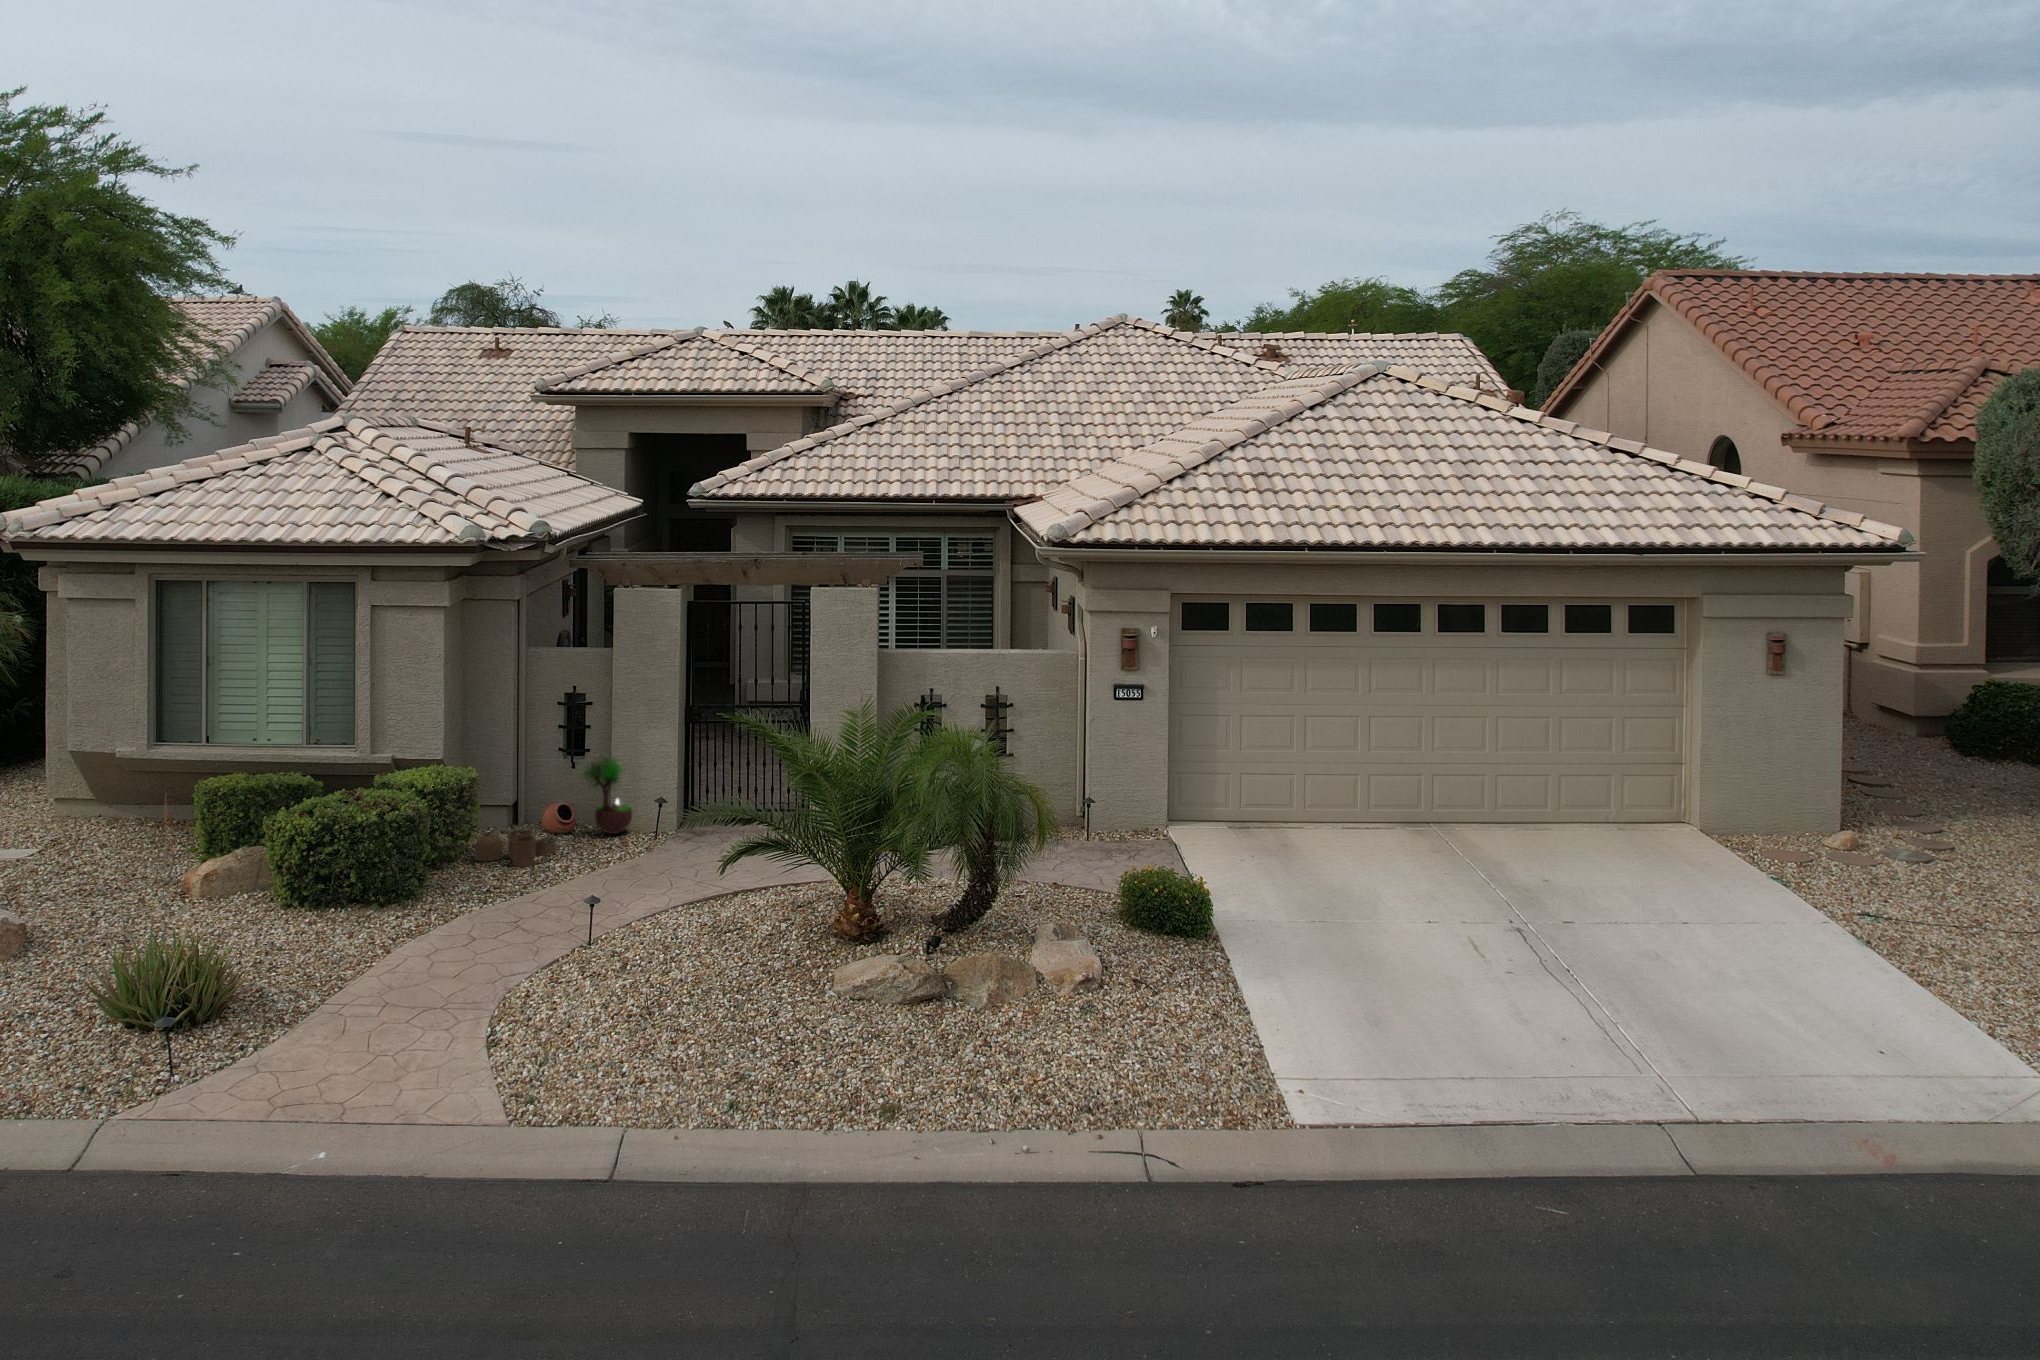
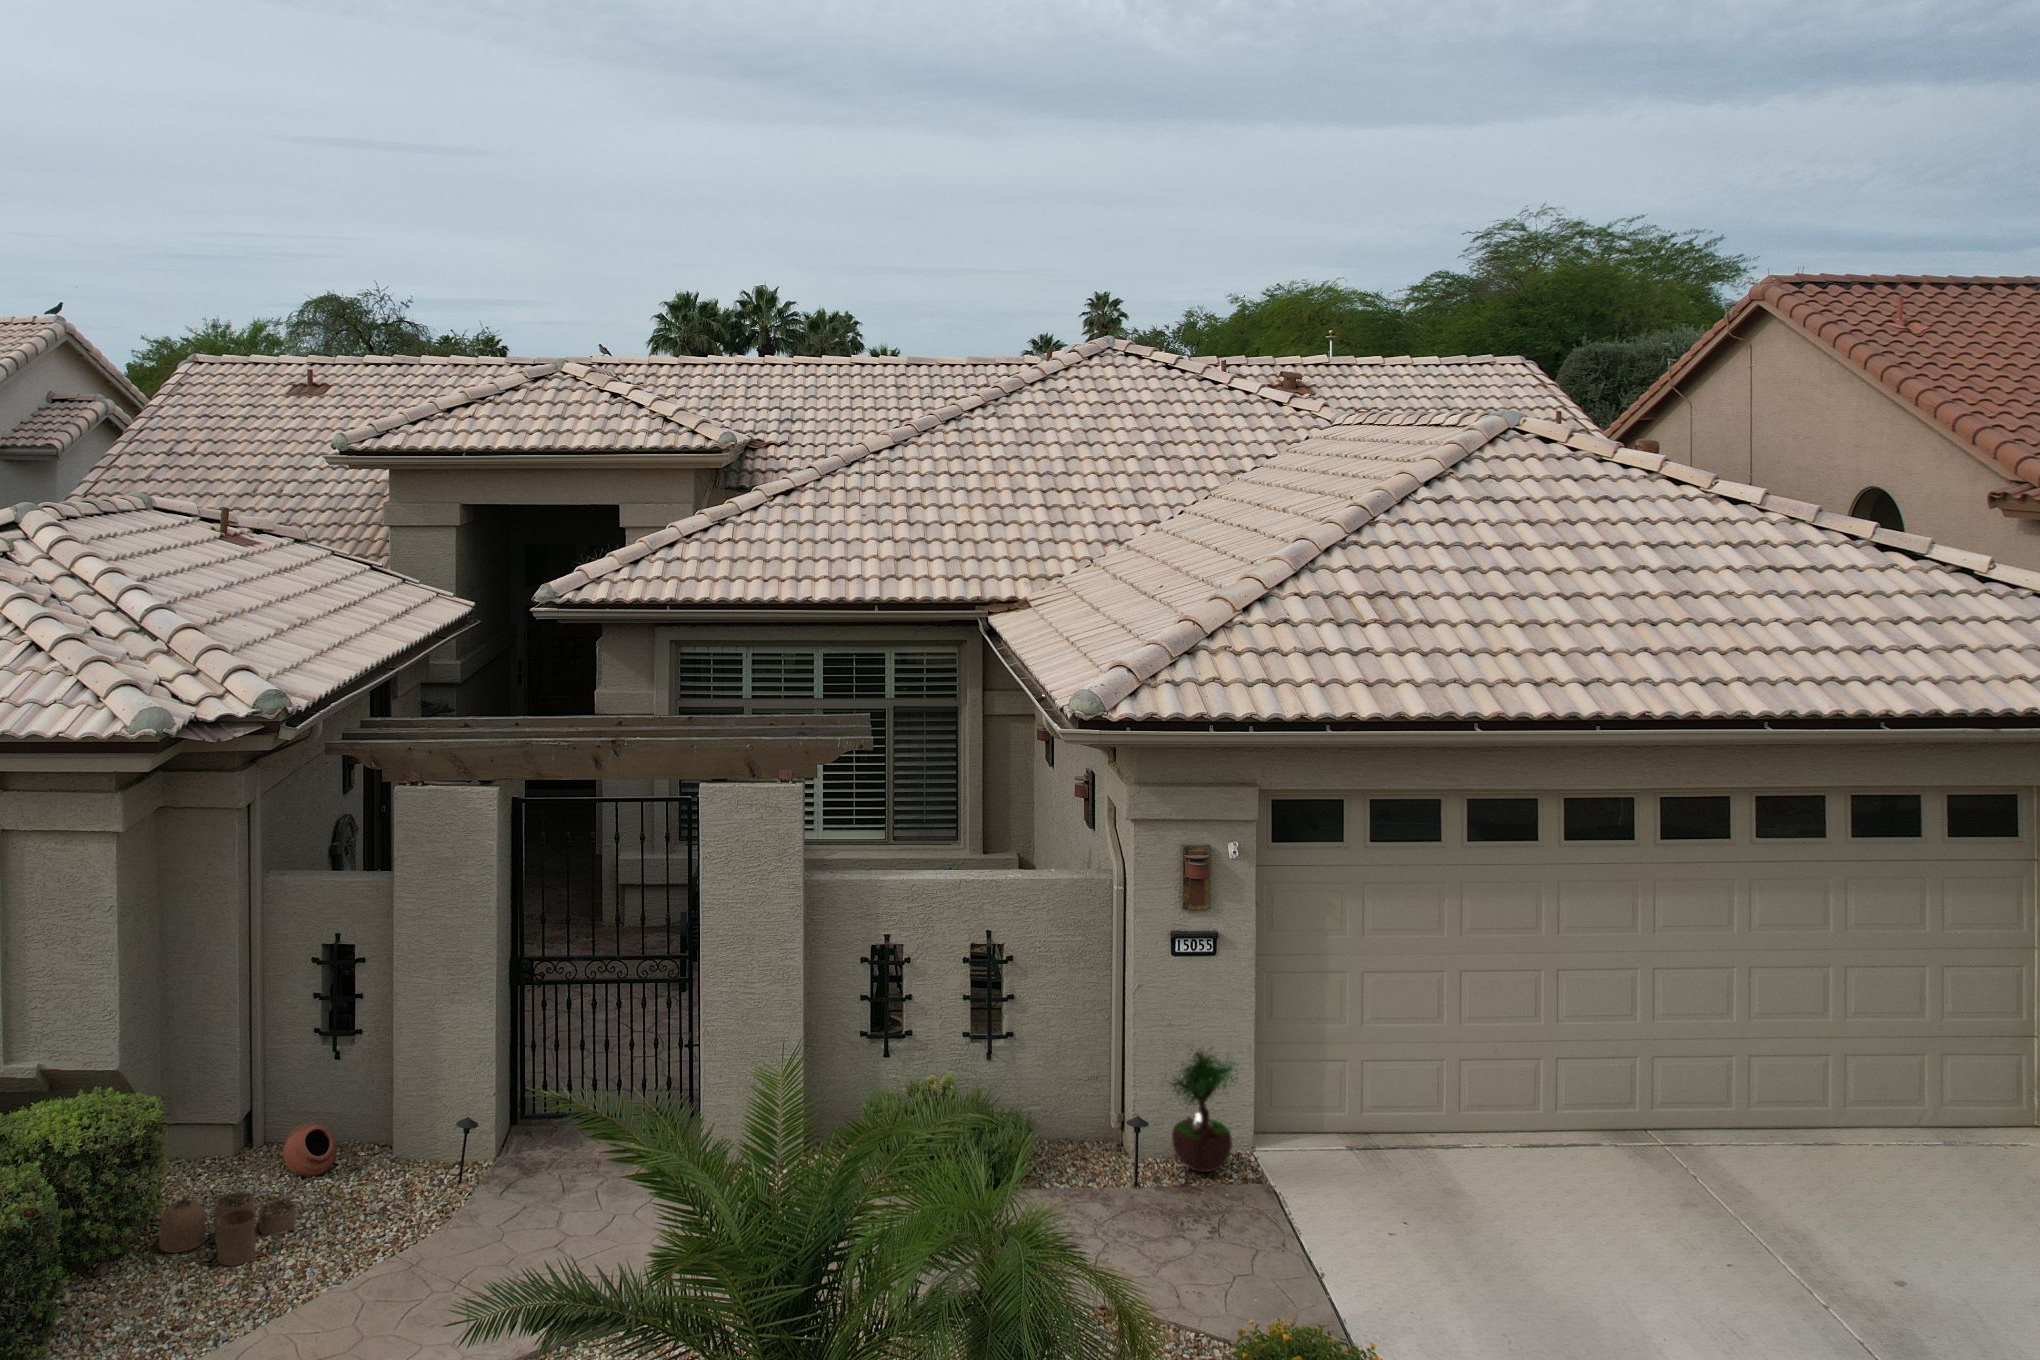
potted tree: present [581,755,632,834] -> present [1165,1048,1238,1172]

